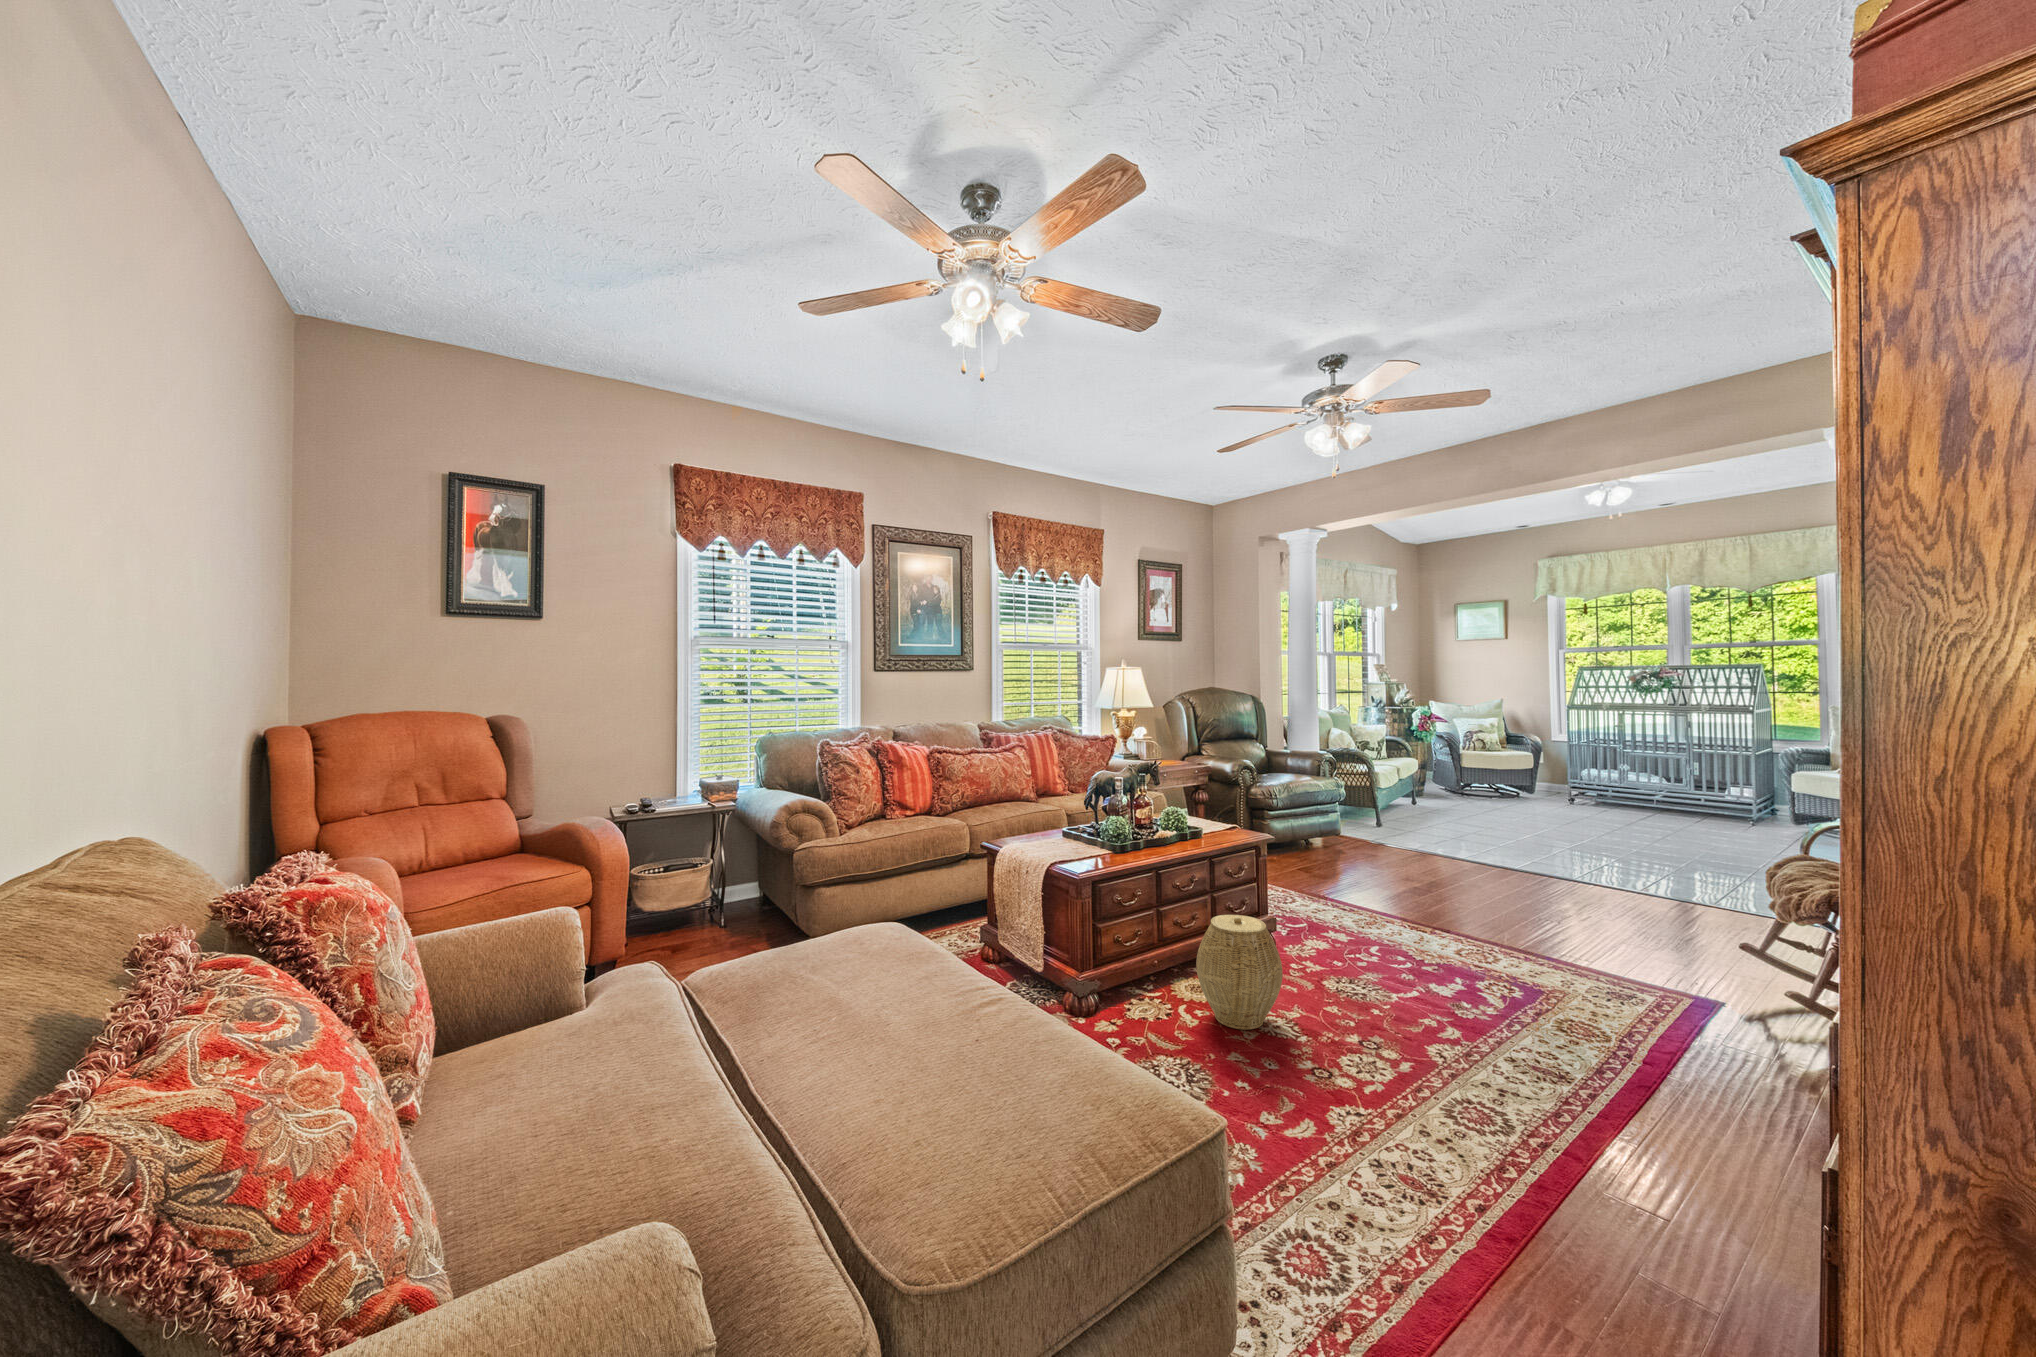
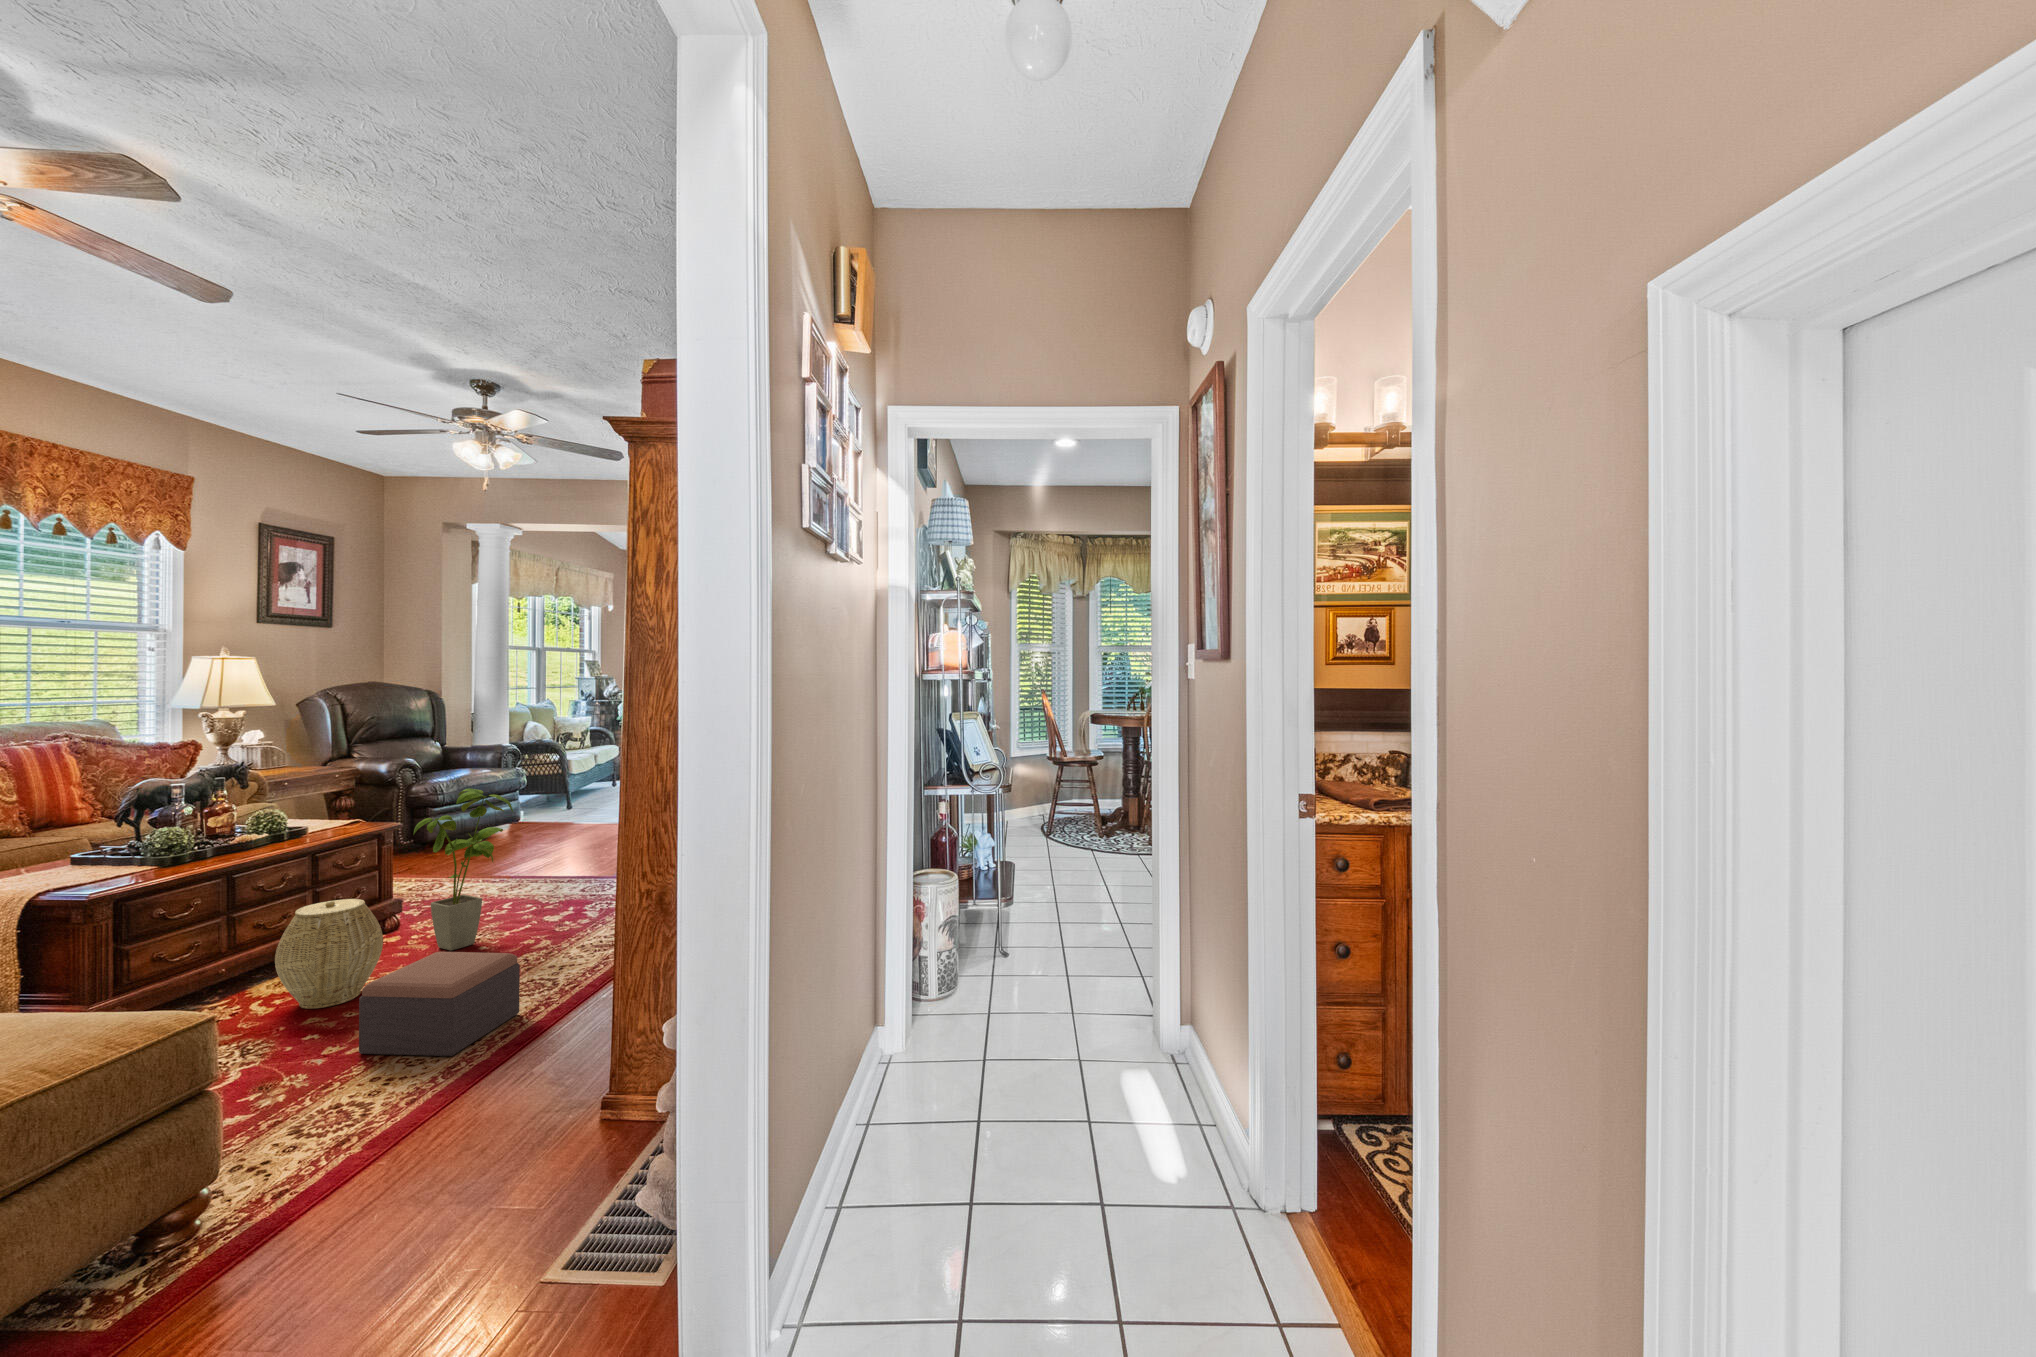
house plant: none [1294,811,1396,991] -> present [414,789,513,951]
footstool: none [1290,1015,1459,1179] -> present [359,952,520,1056]

